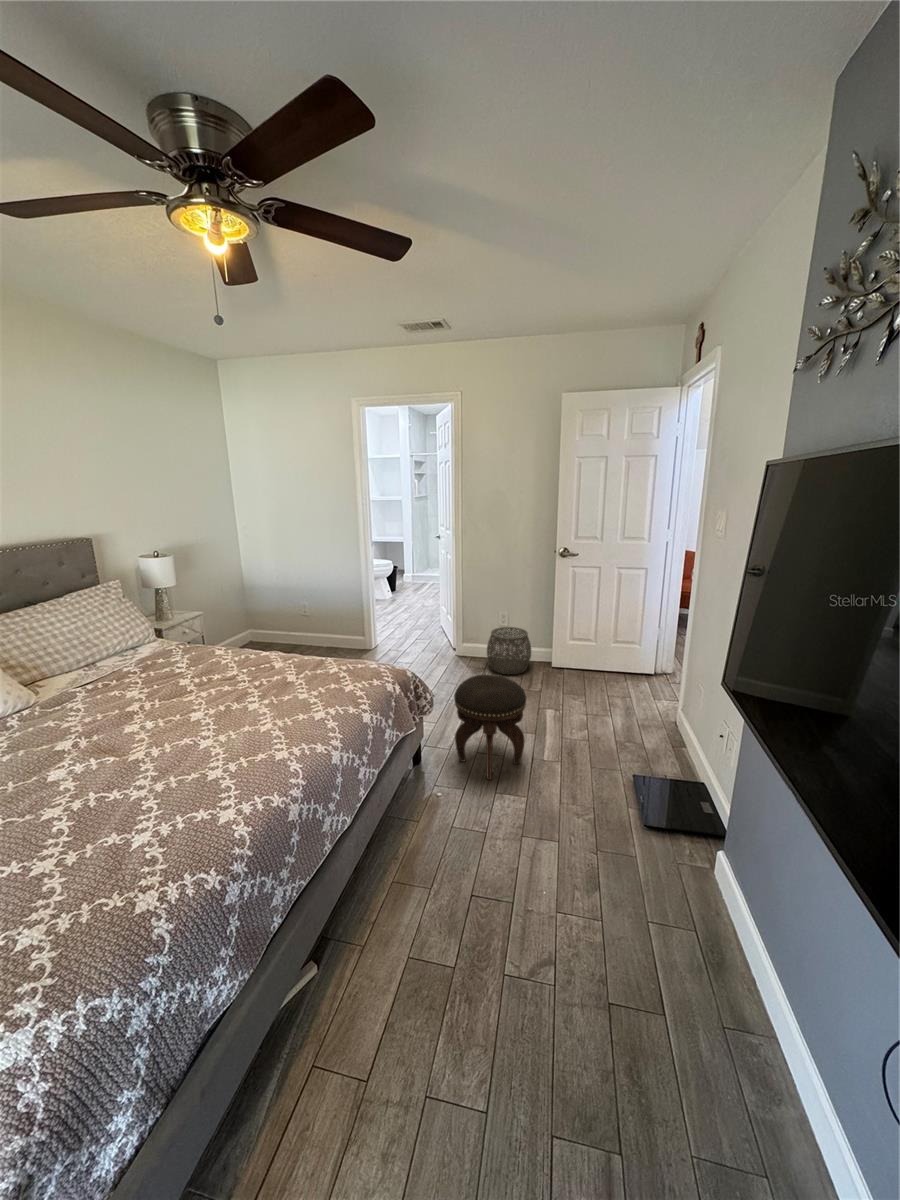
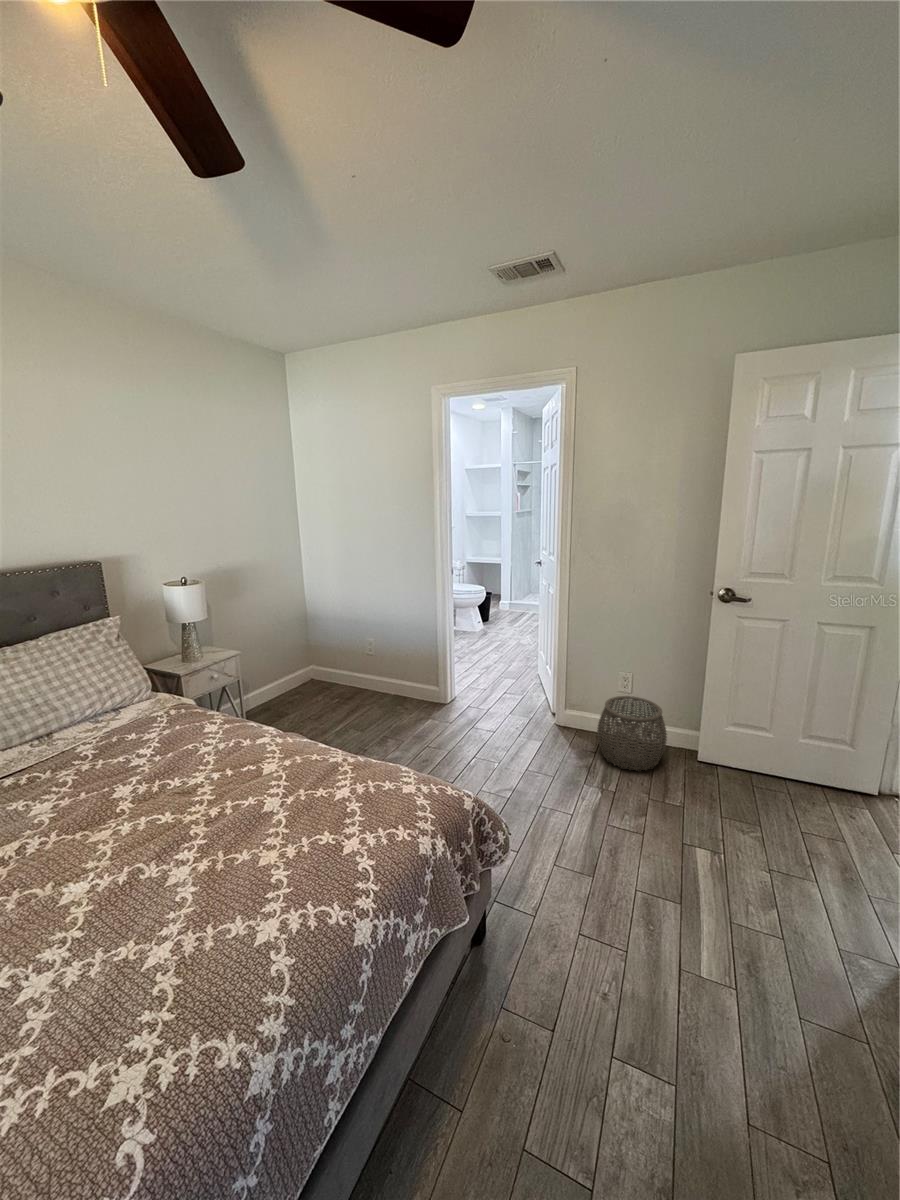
footstool: present [454,675,526,780] -> none [537,812,673,1023]

